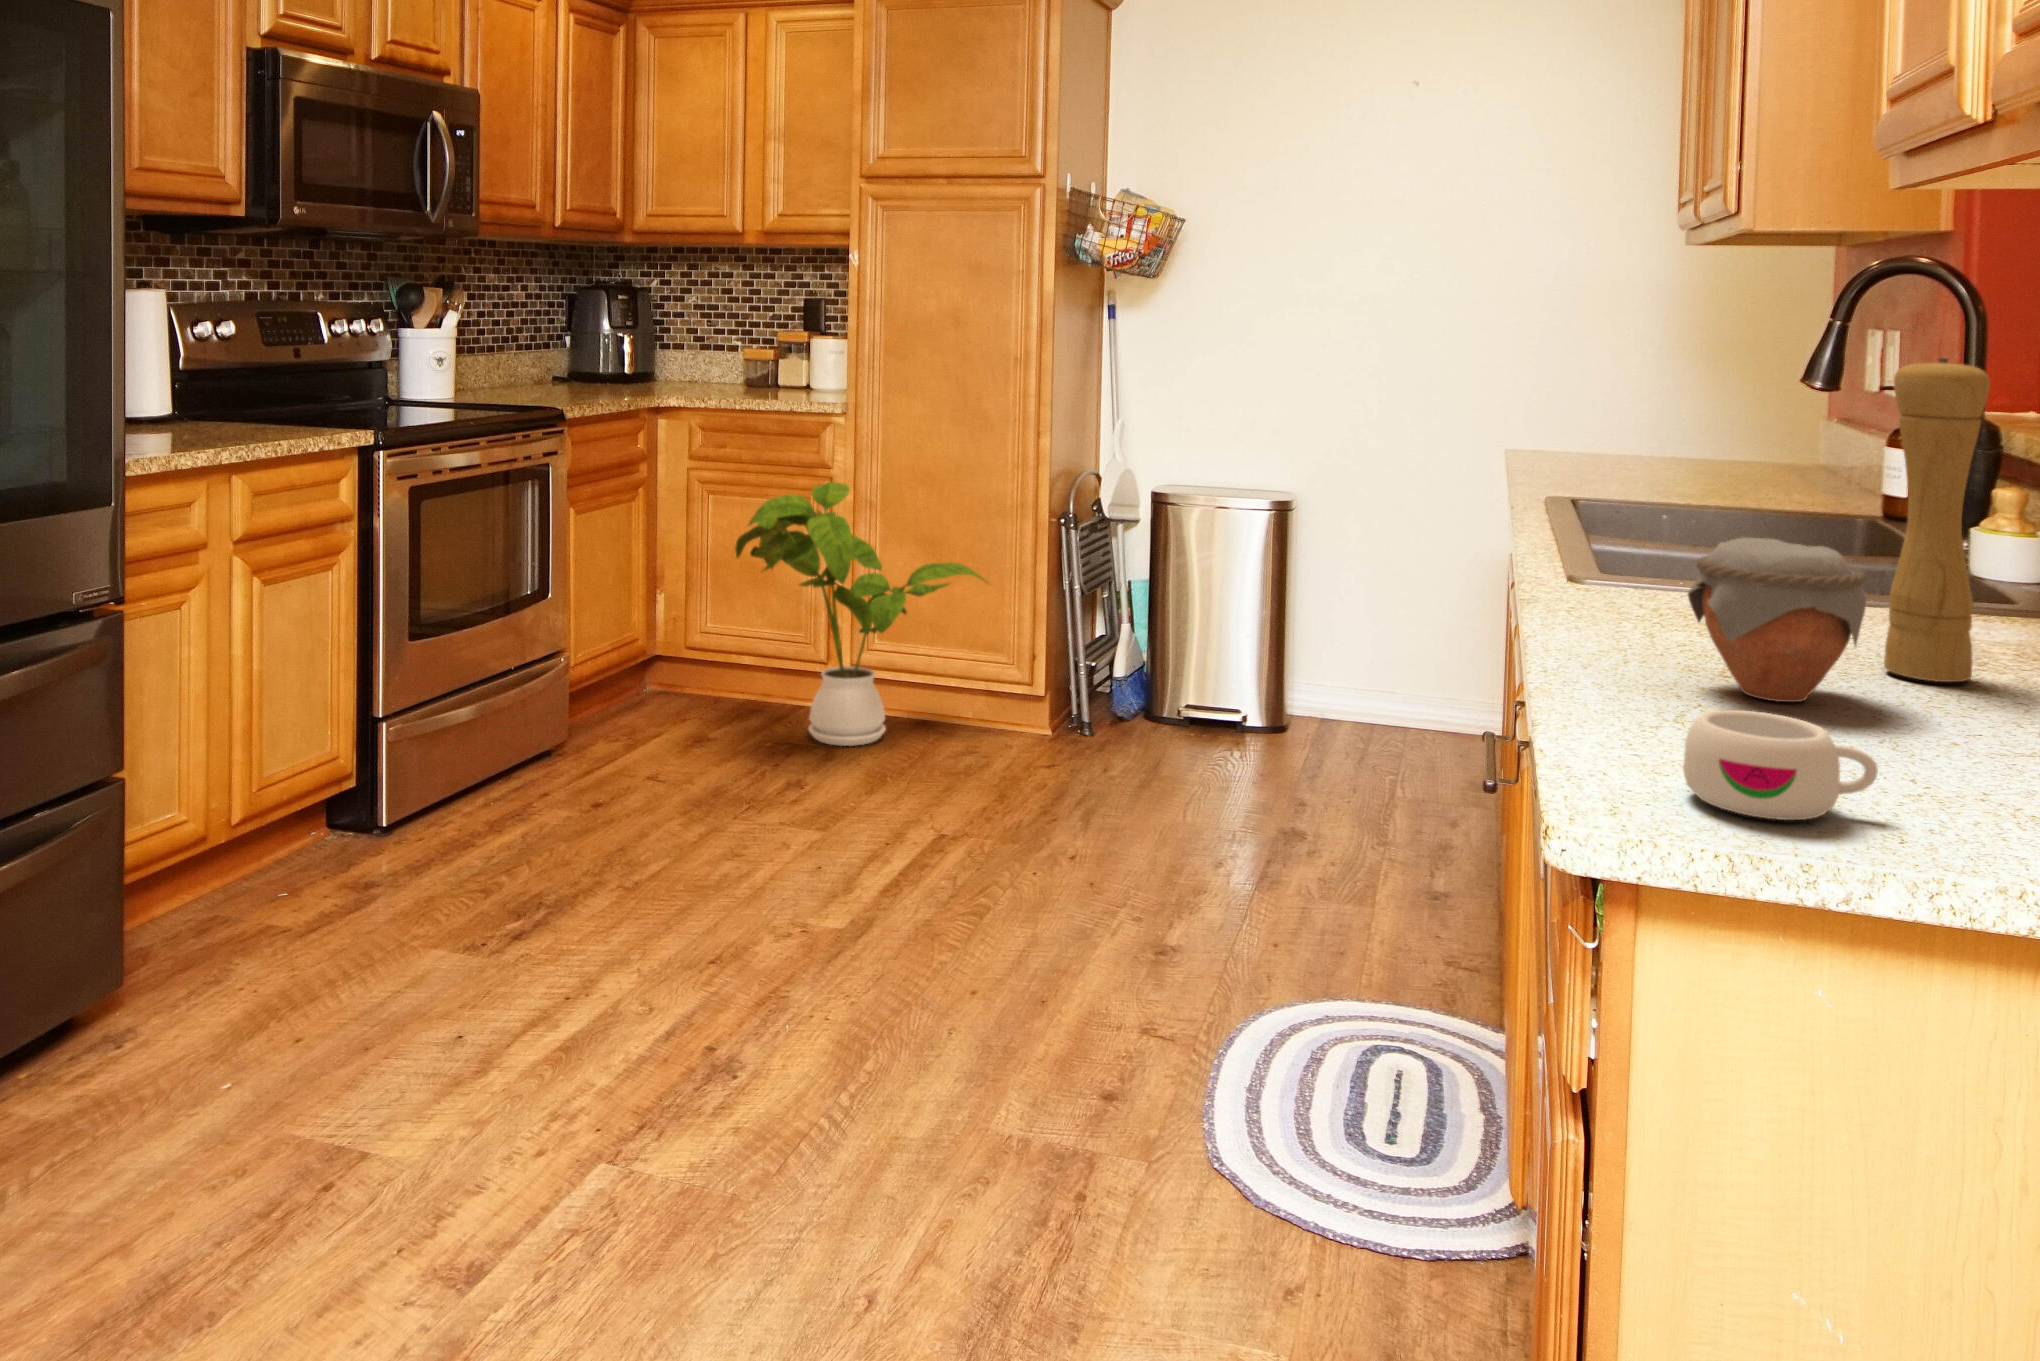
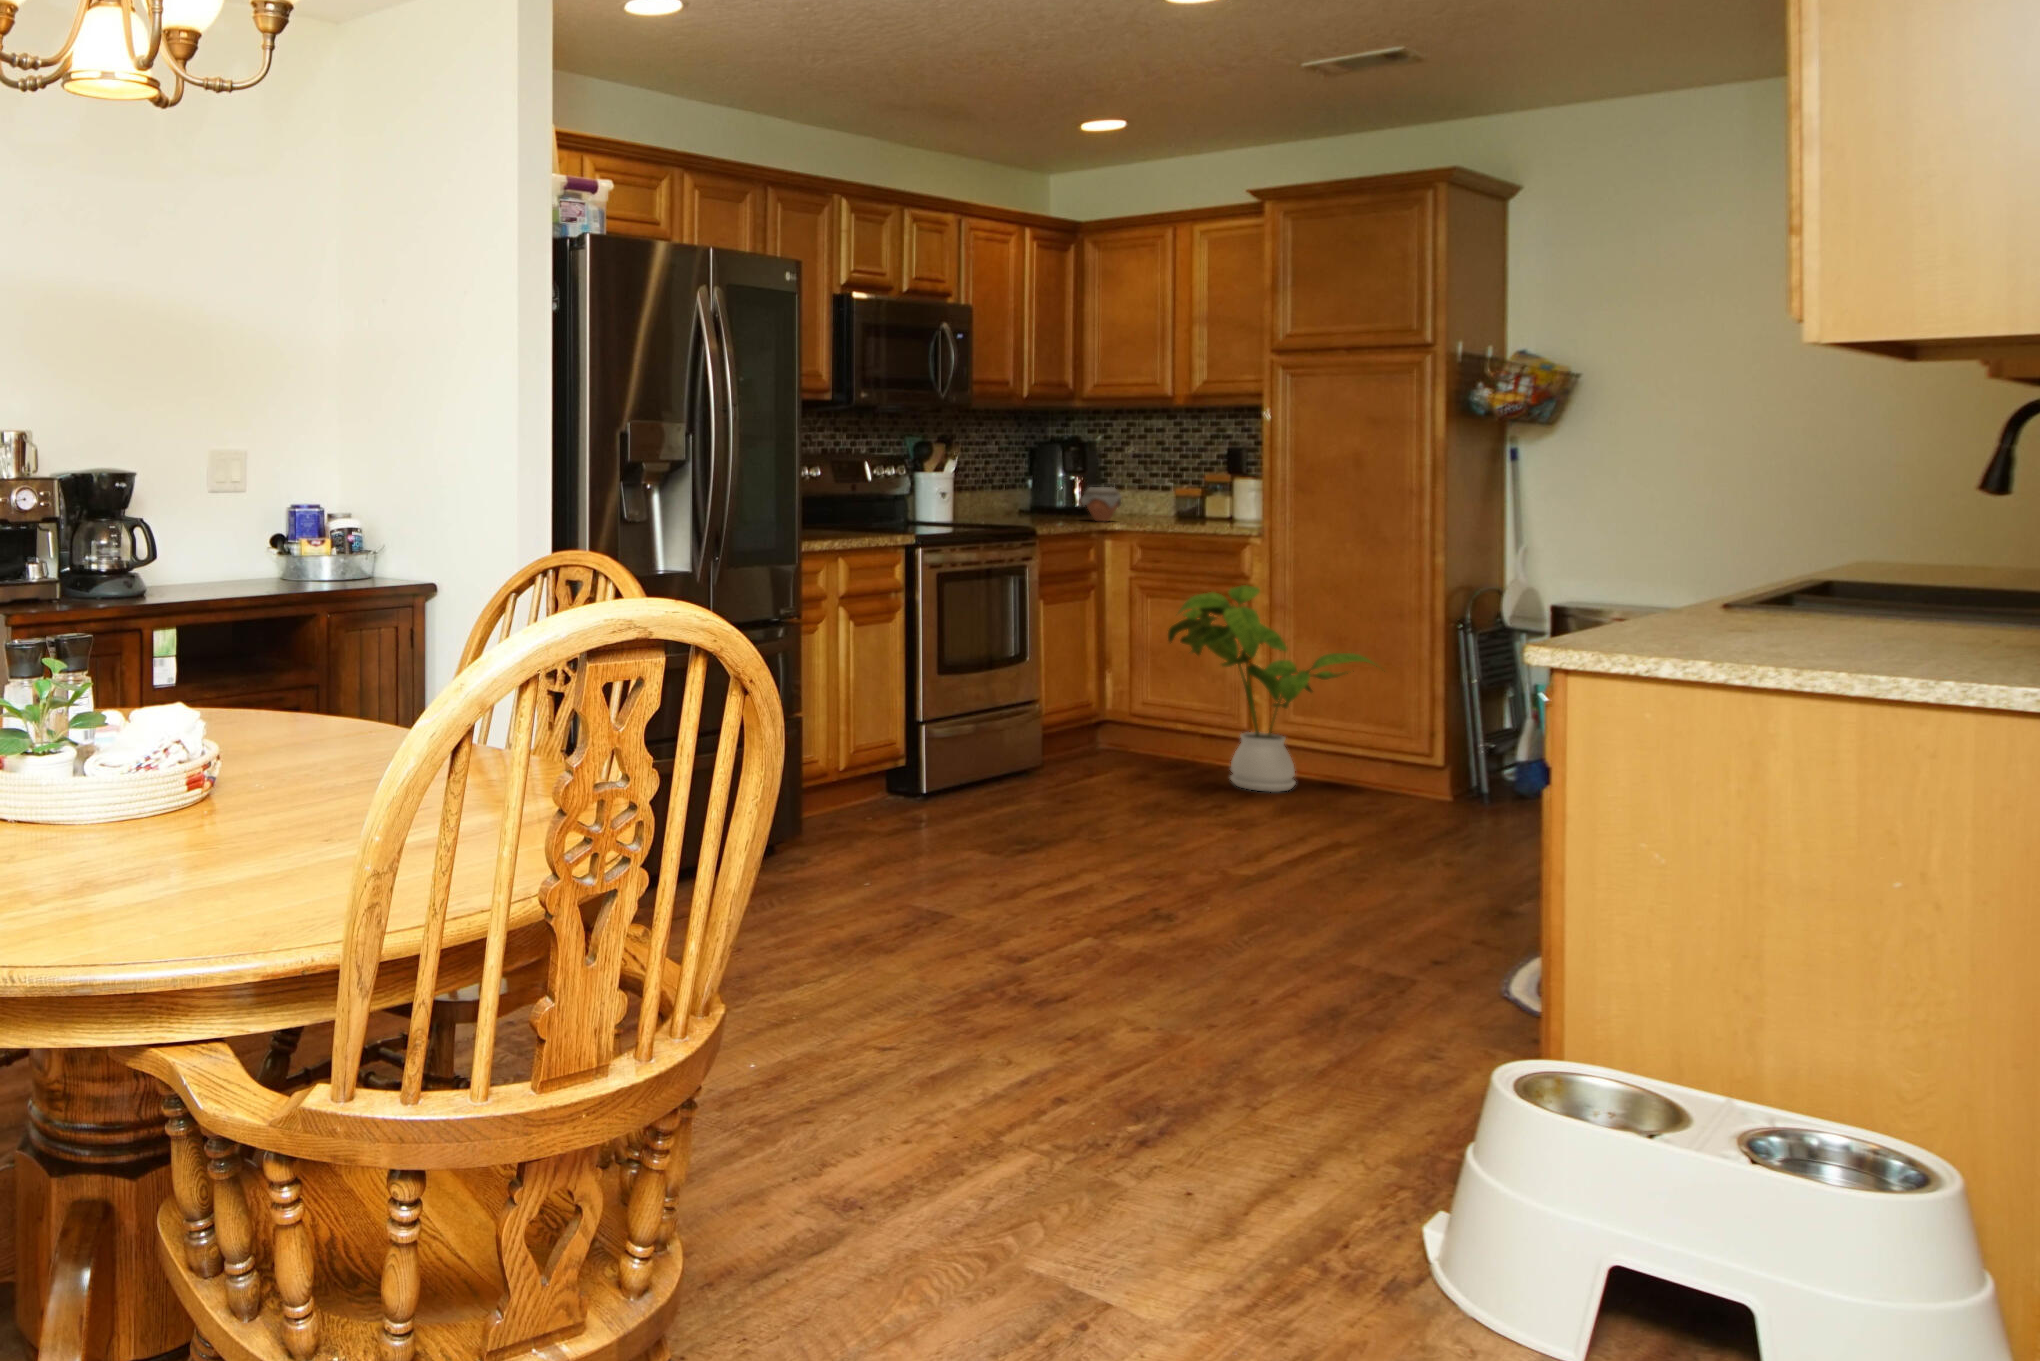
pepper mill: present [1884,358,1990,682] -> none [1885,448,1950,640]
jar: present [1687,537,1867,702] -> present [1081,487,1122,521]
mug: present [1683,710,1878,820] -> none [1624,610,1724,653]

